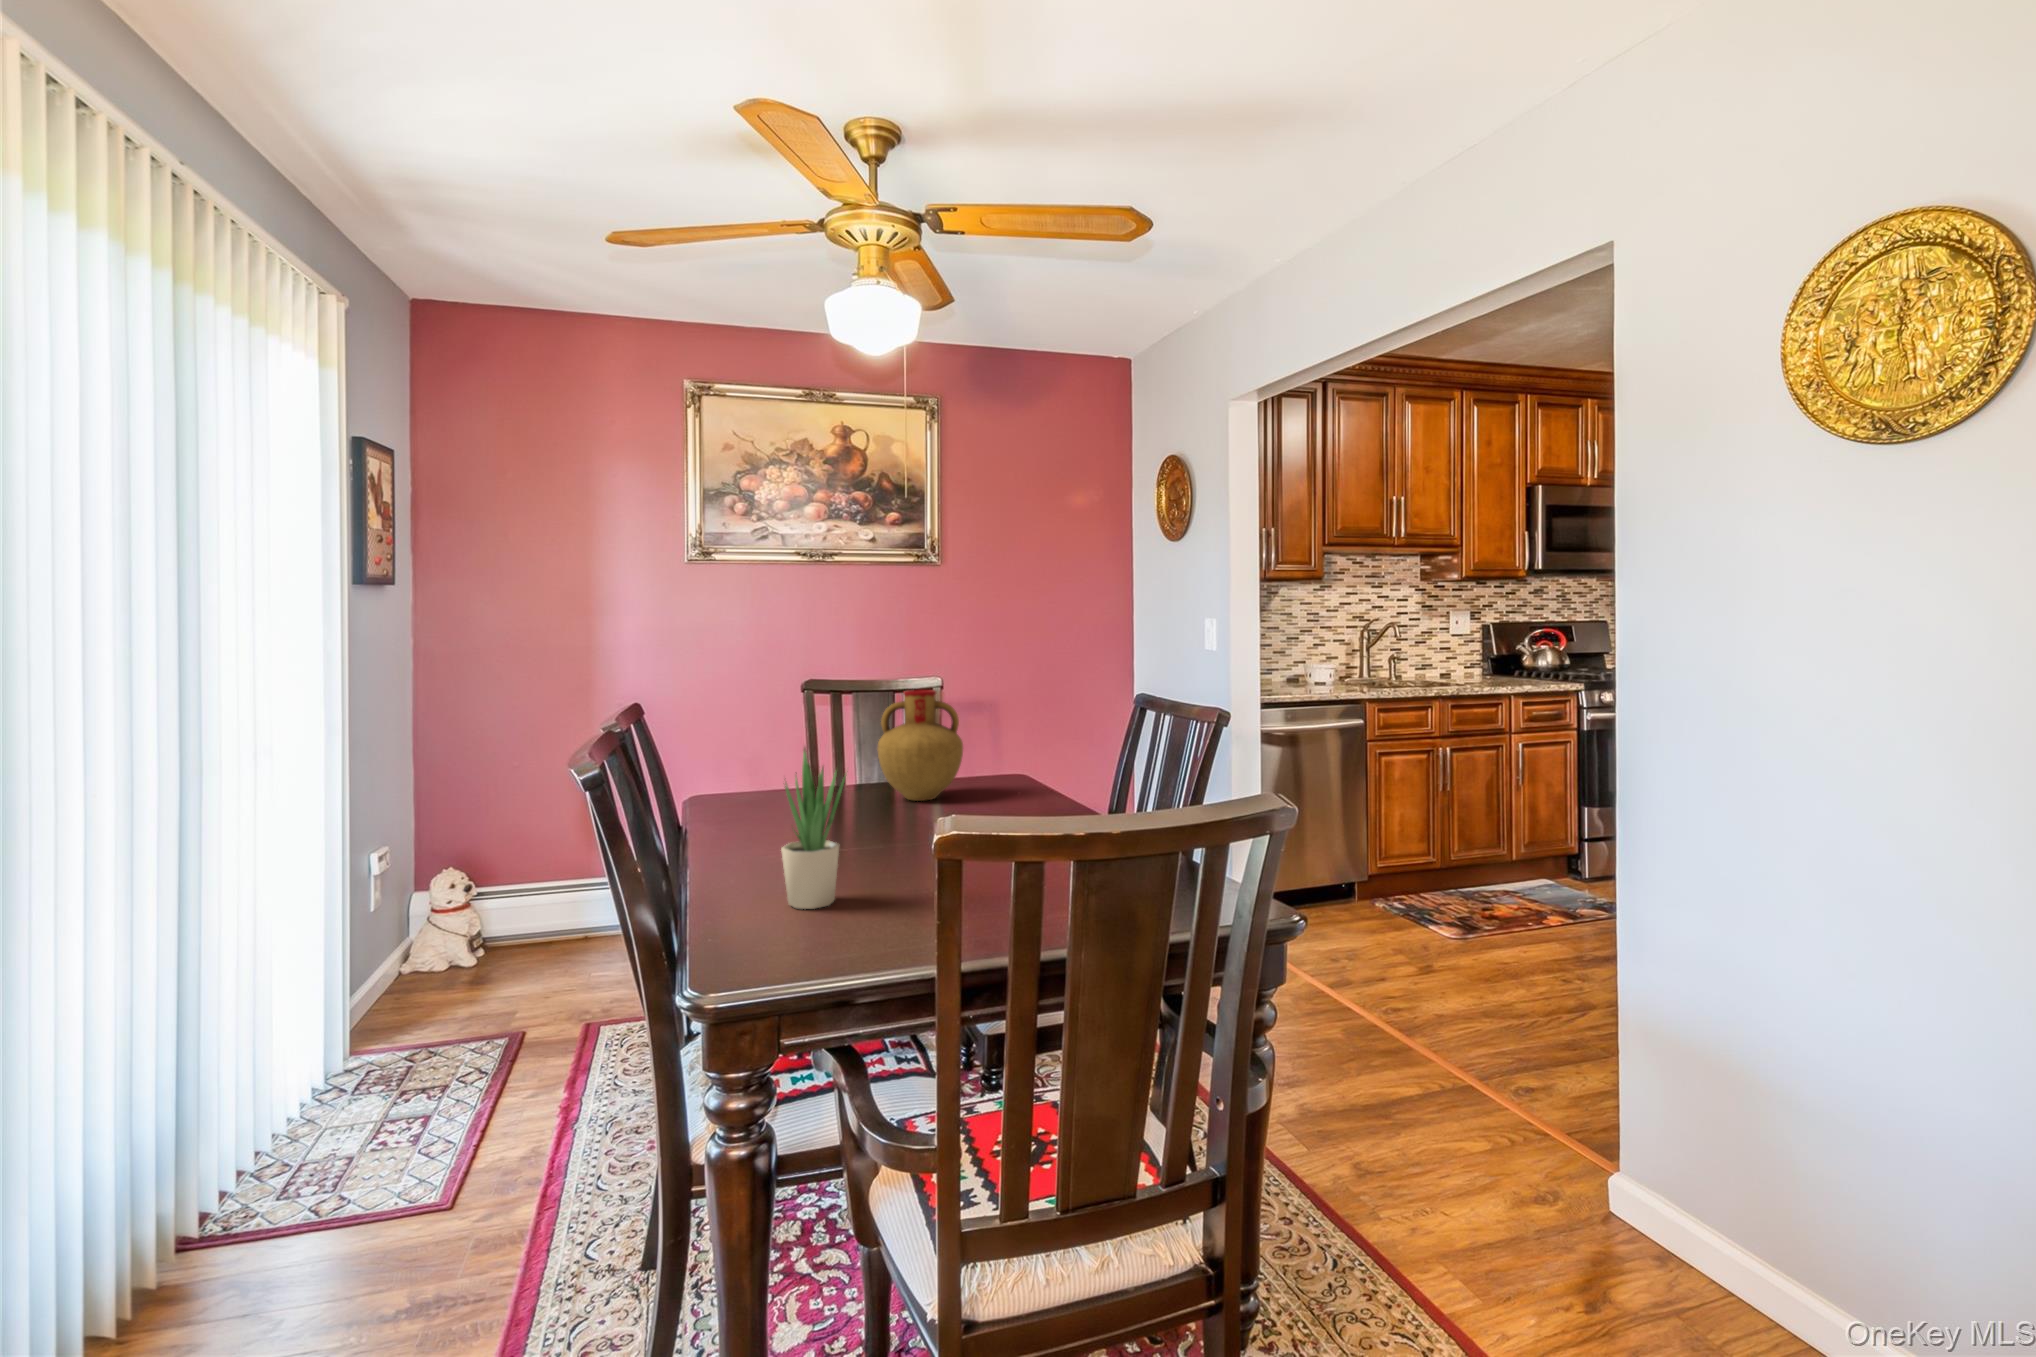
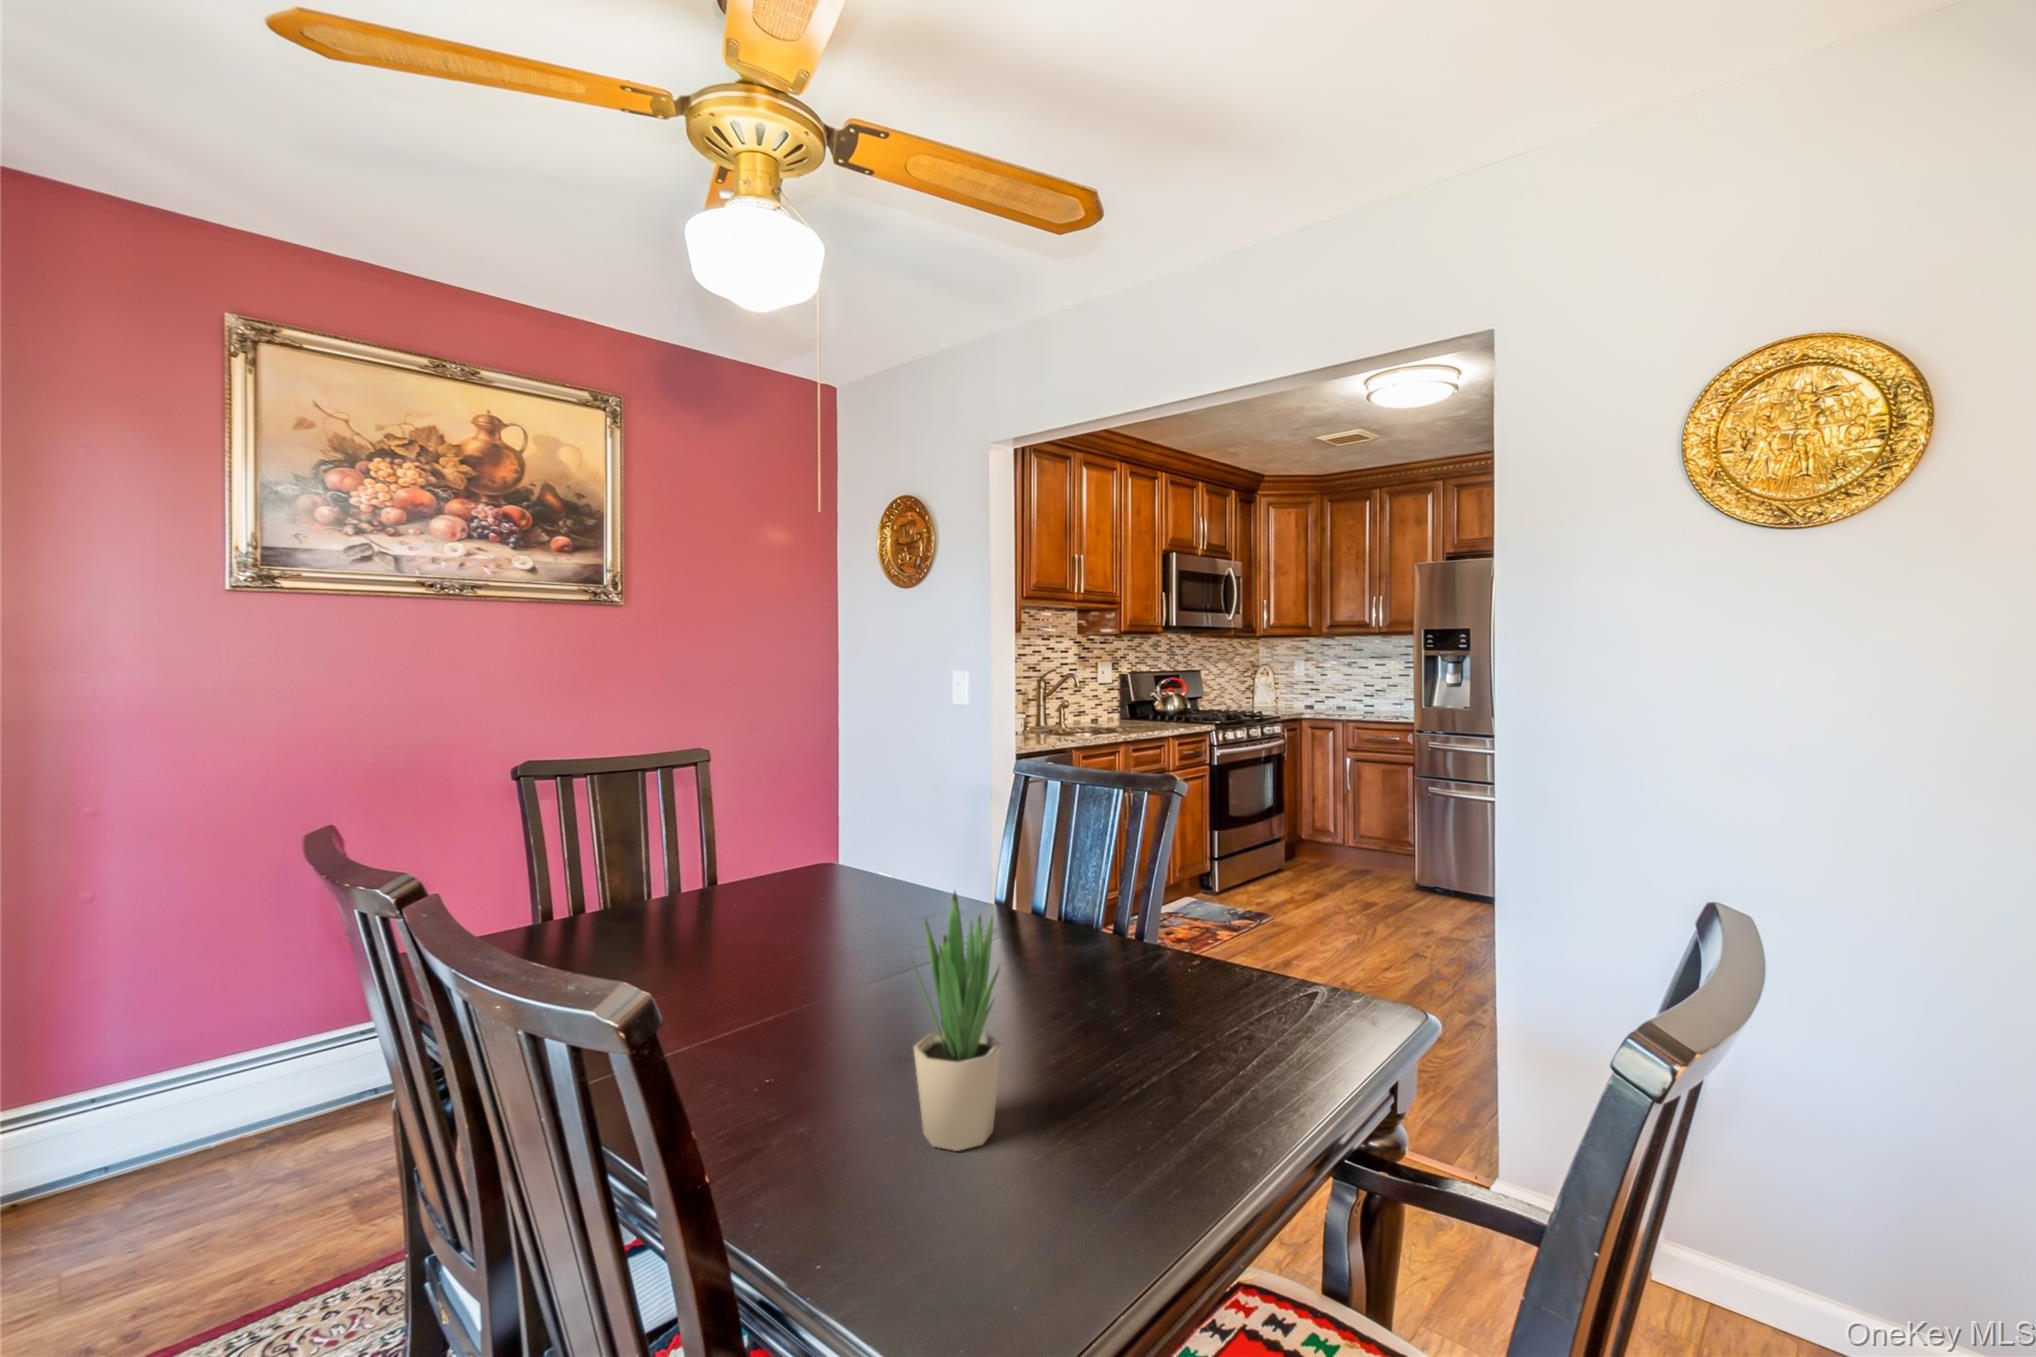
vase: present [878,690,963,801] -> none [719,774,836,924]

